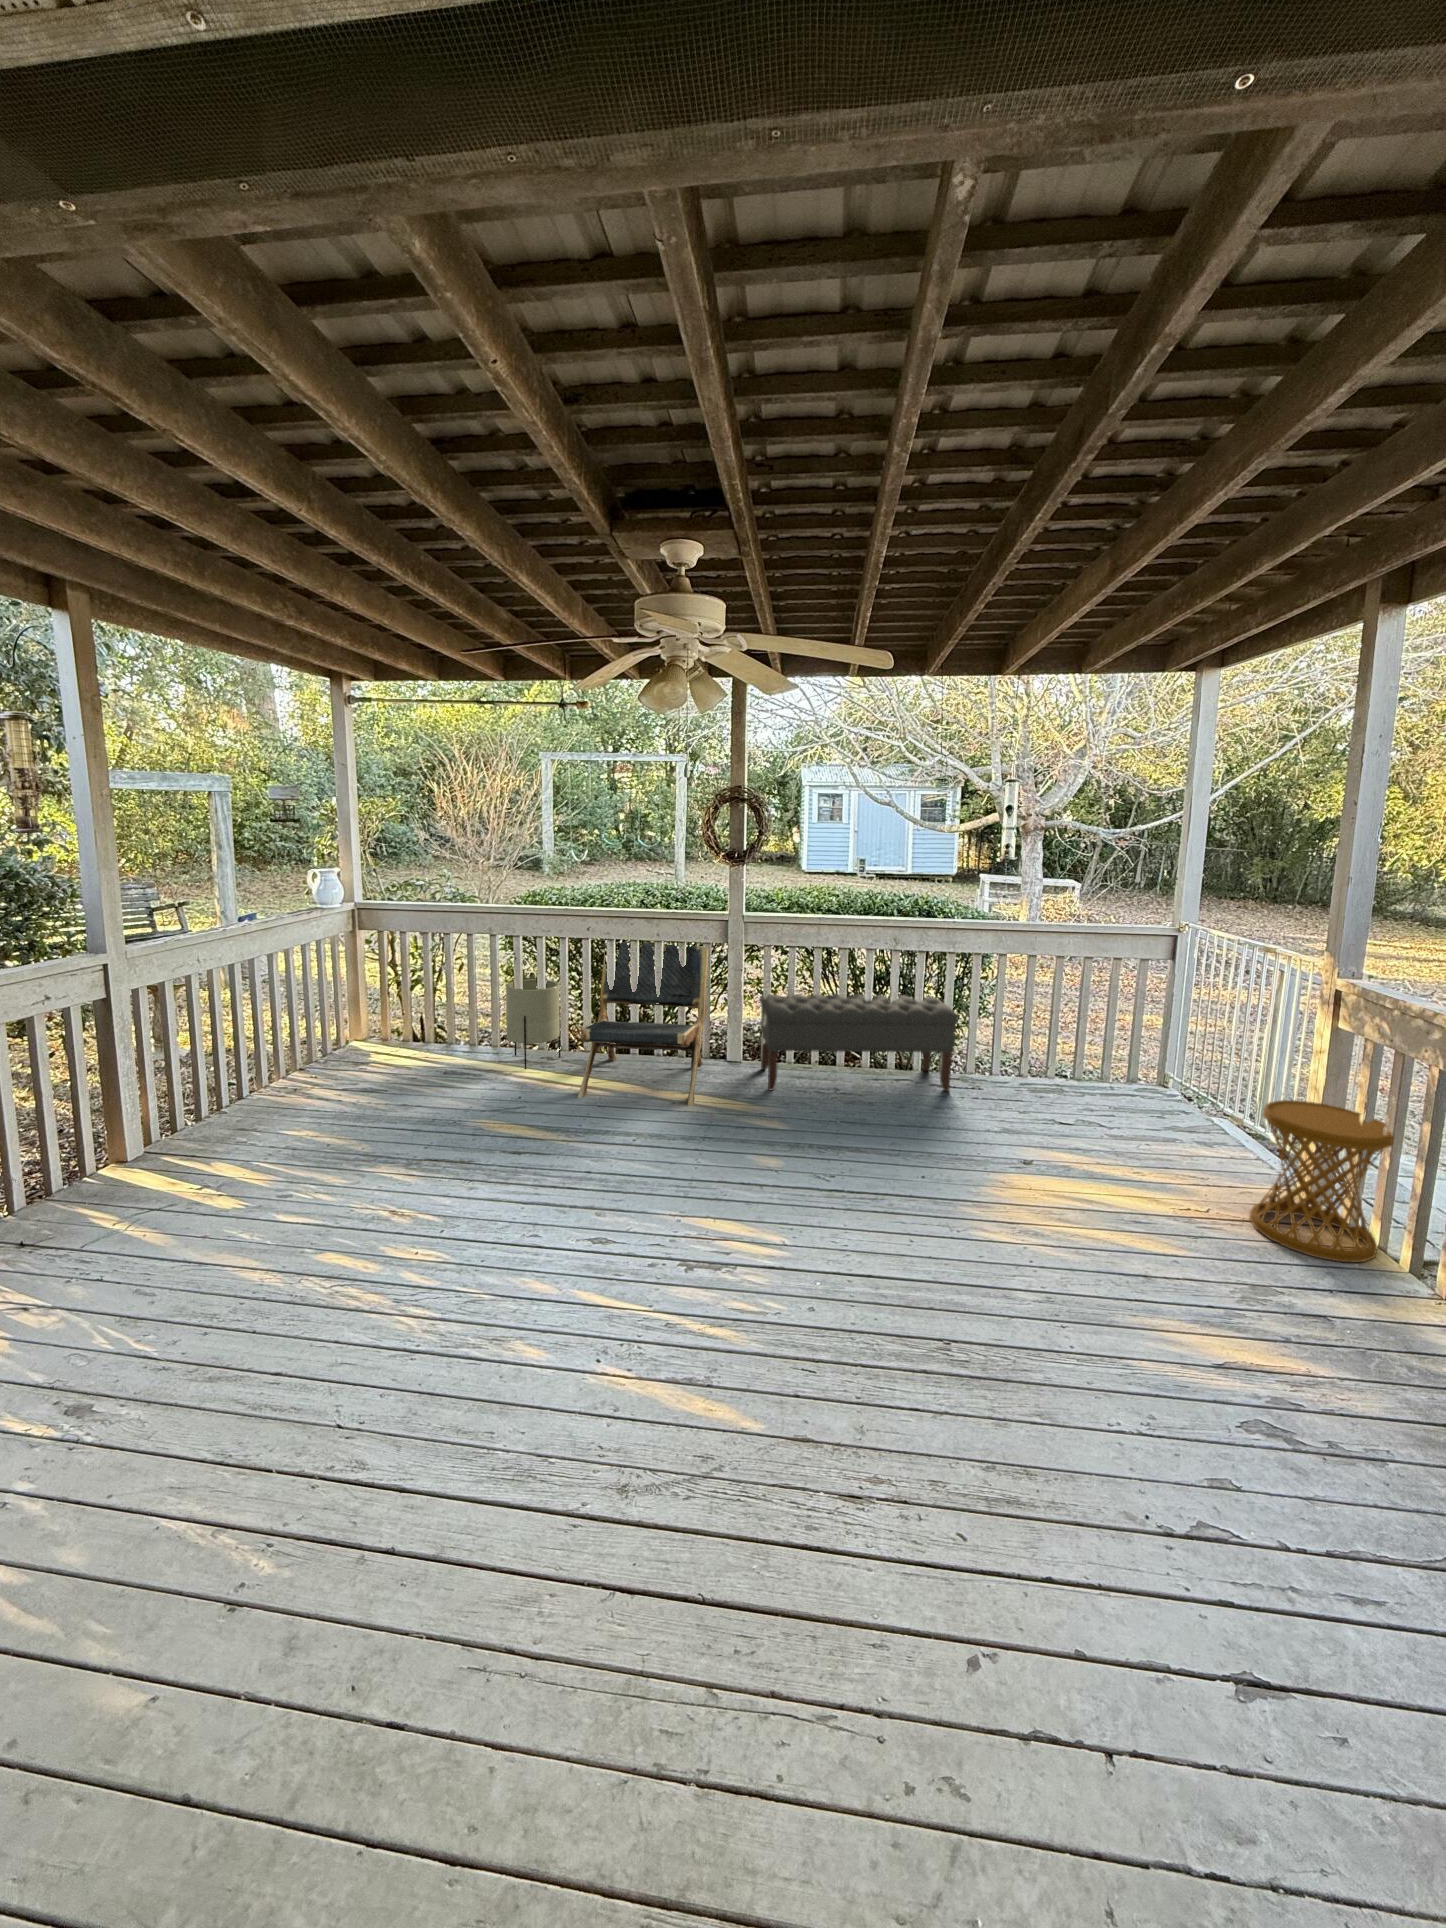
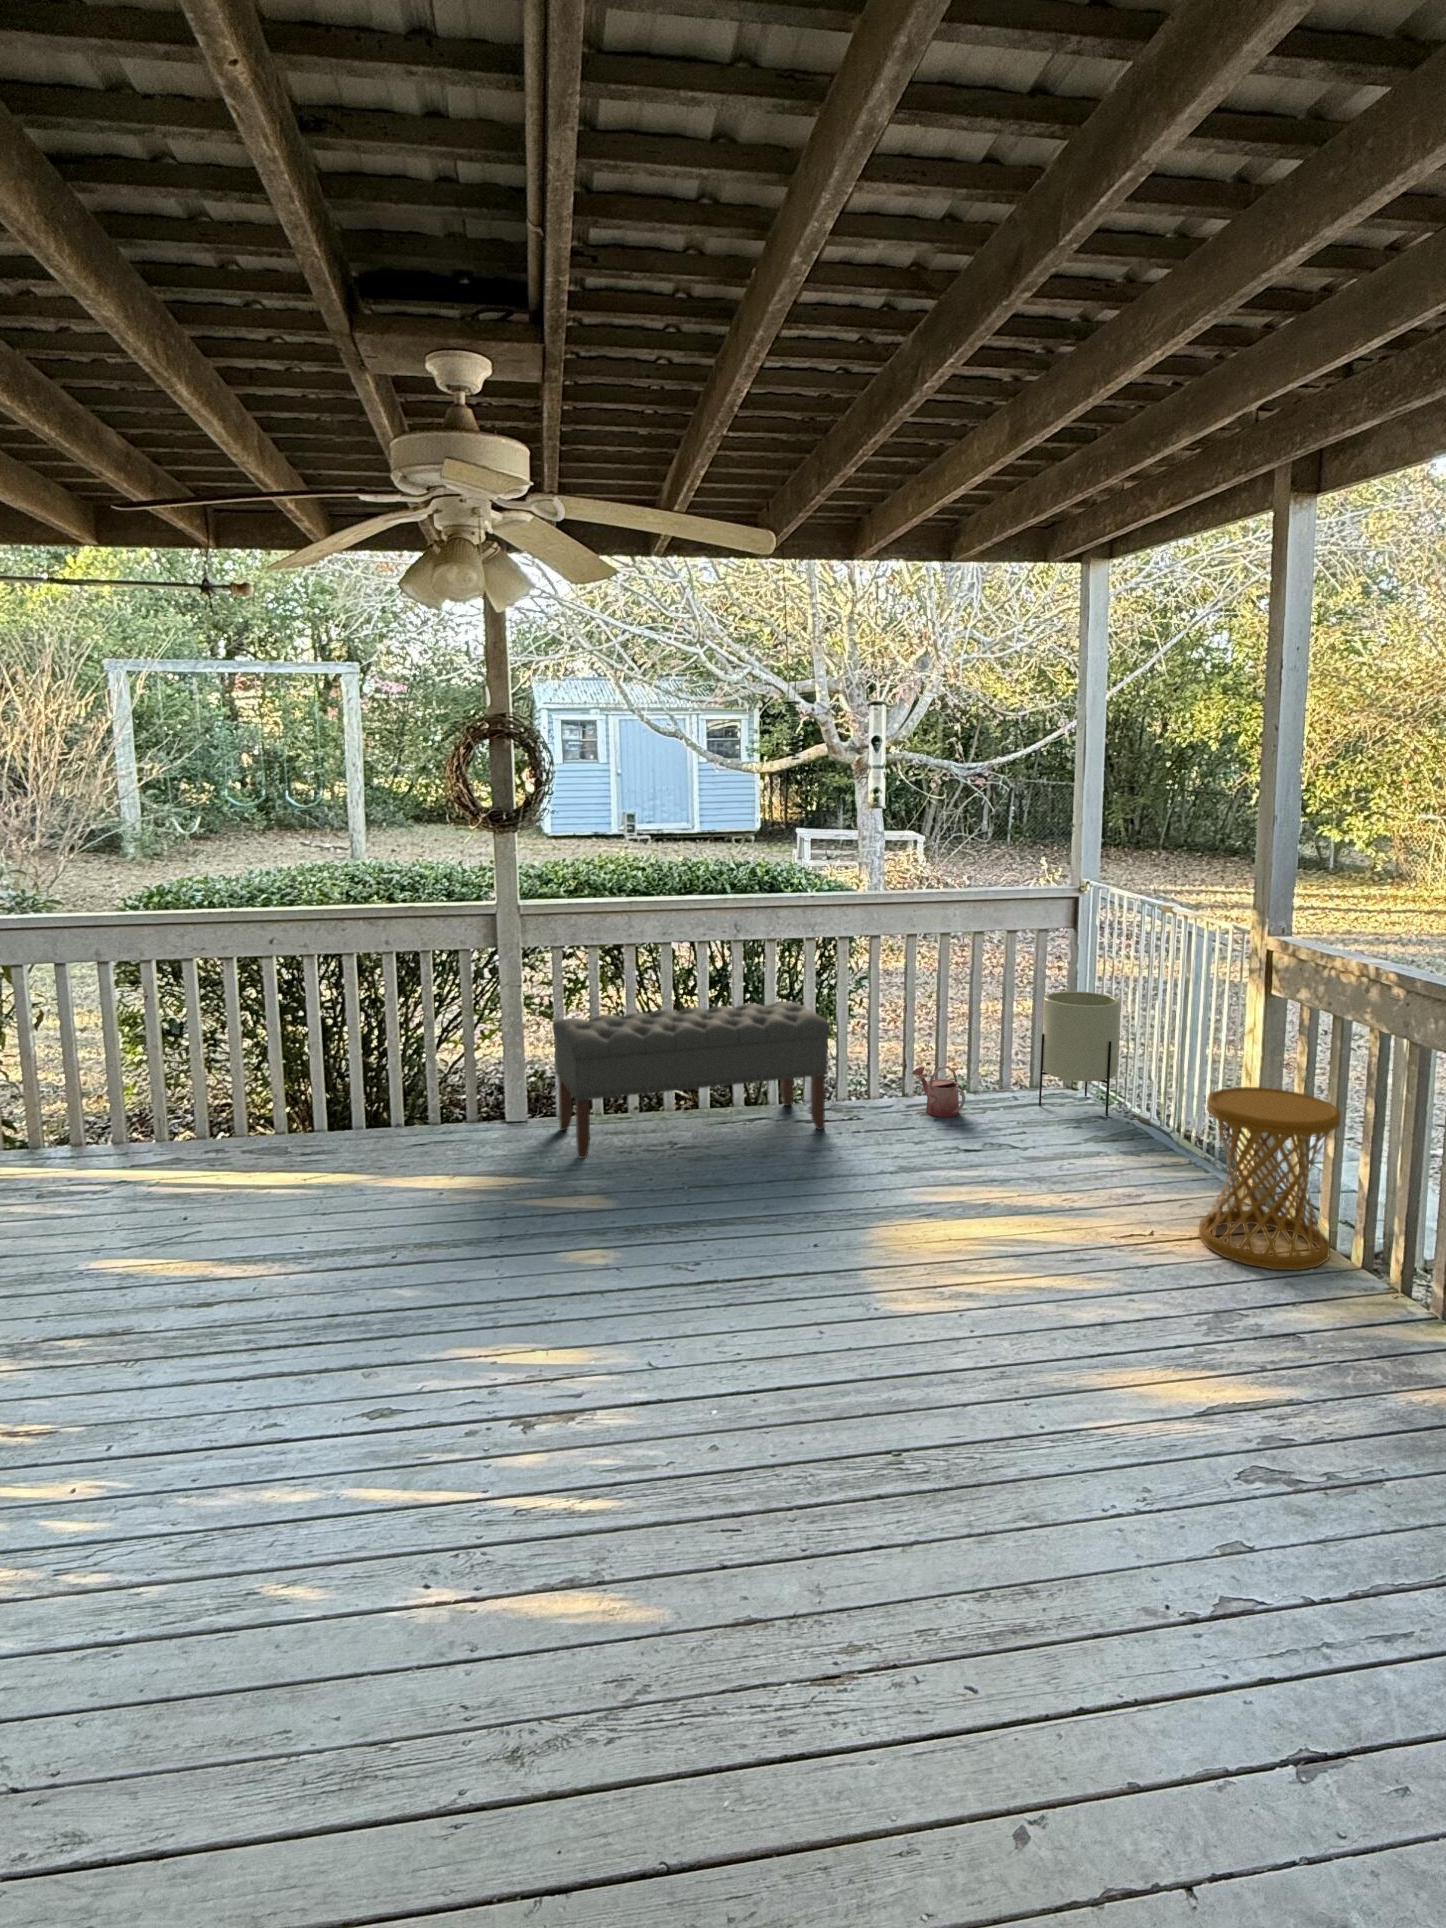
lounge chair: present [577,942,708,1106] -> none [282,950,473,1209]
planter: present [506,979,560,1069] -> present [1039,991,1120,1116]
watering can: none [1024,1054,1065,1095] -> present [912,1066,965,1117]

